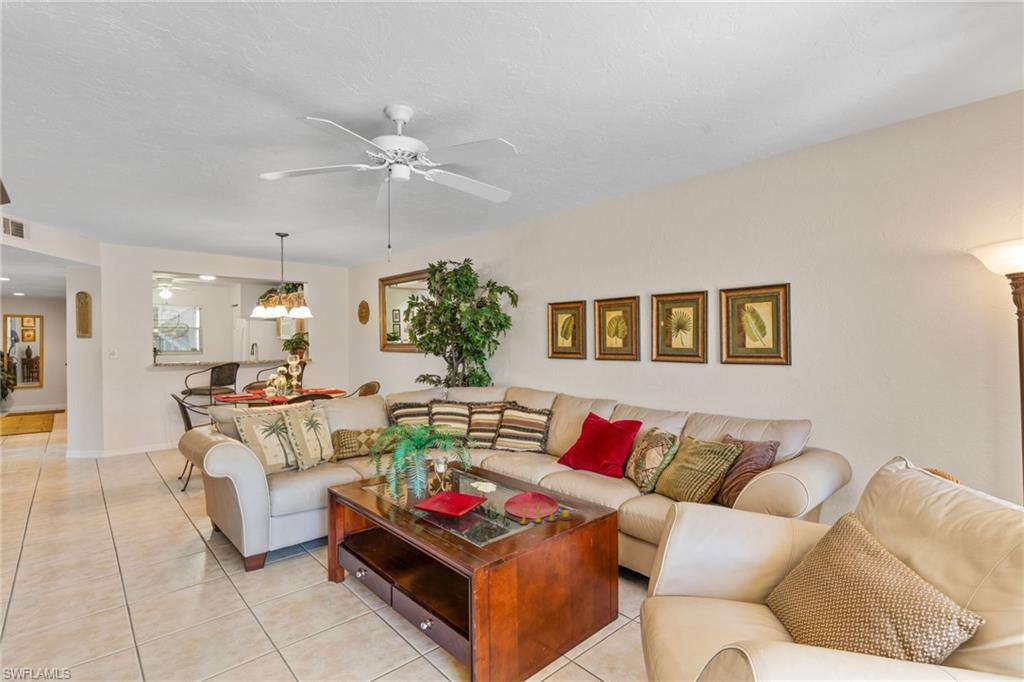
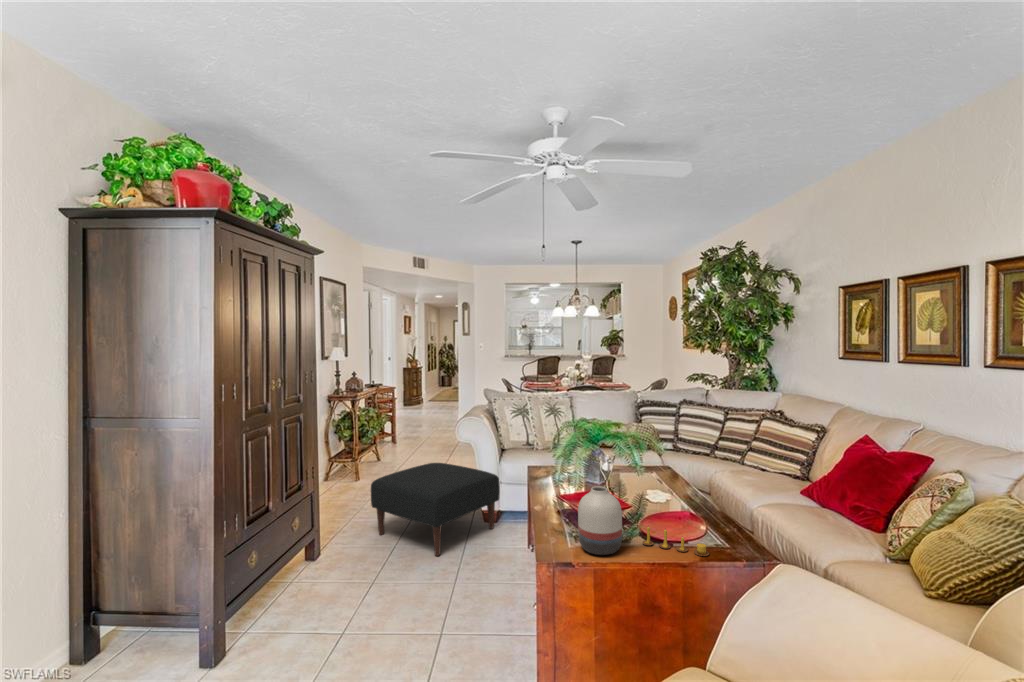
vase: none [475,479,516,544] -> present [578,486,622,555]
ottoman: none [51,507,263,643] -> present [371,463,500,556]

